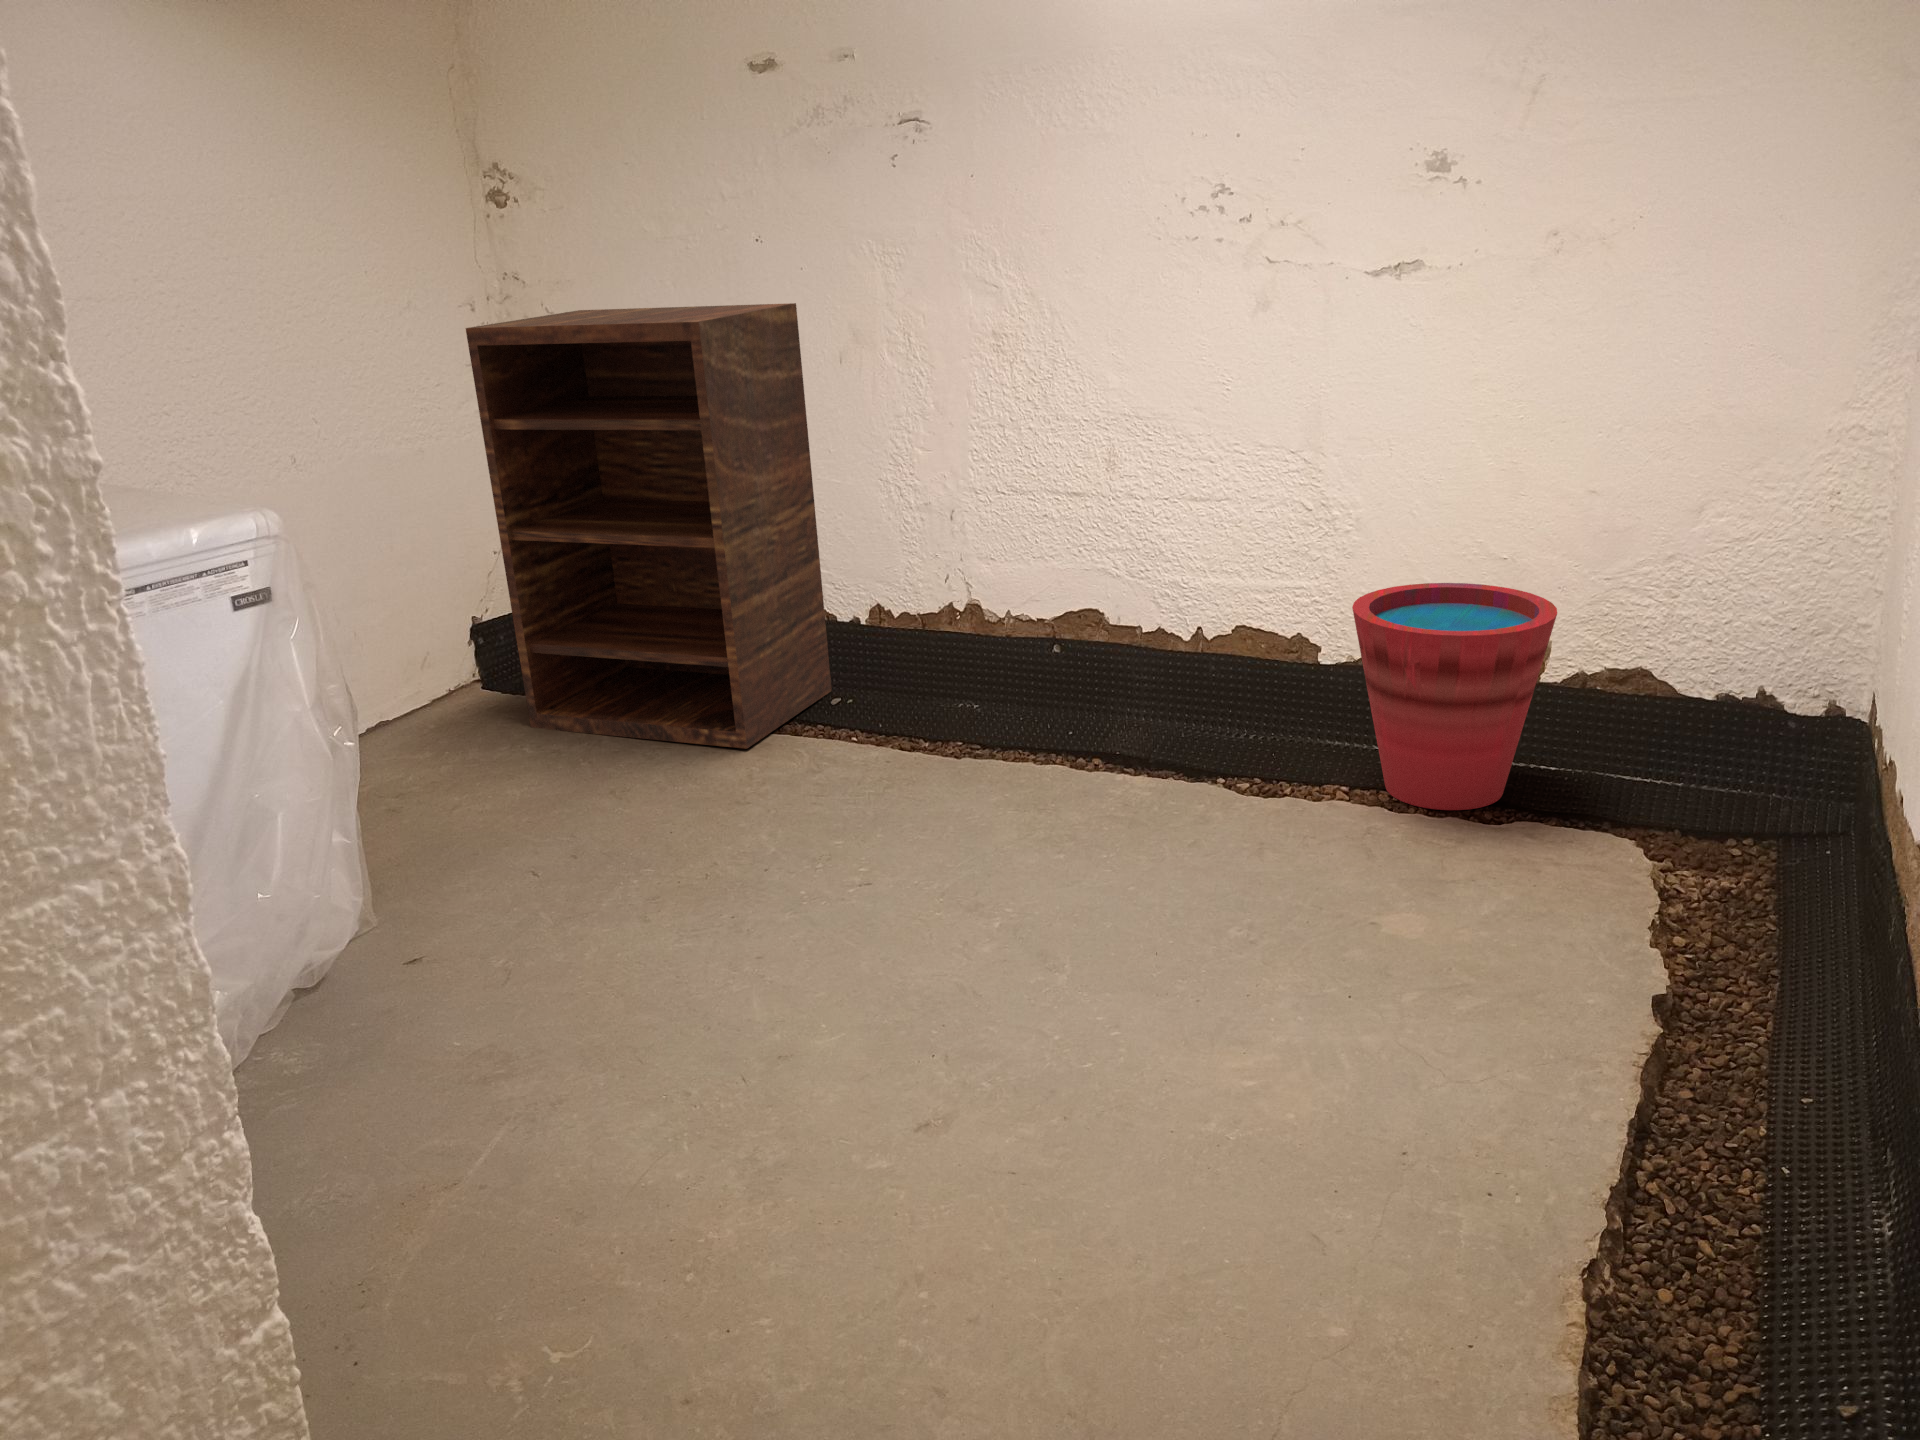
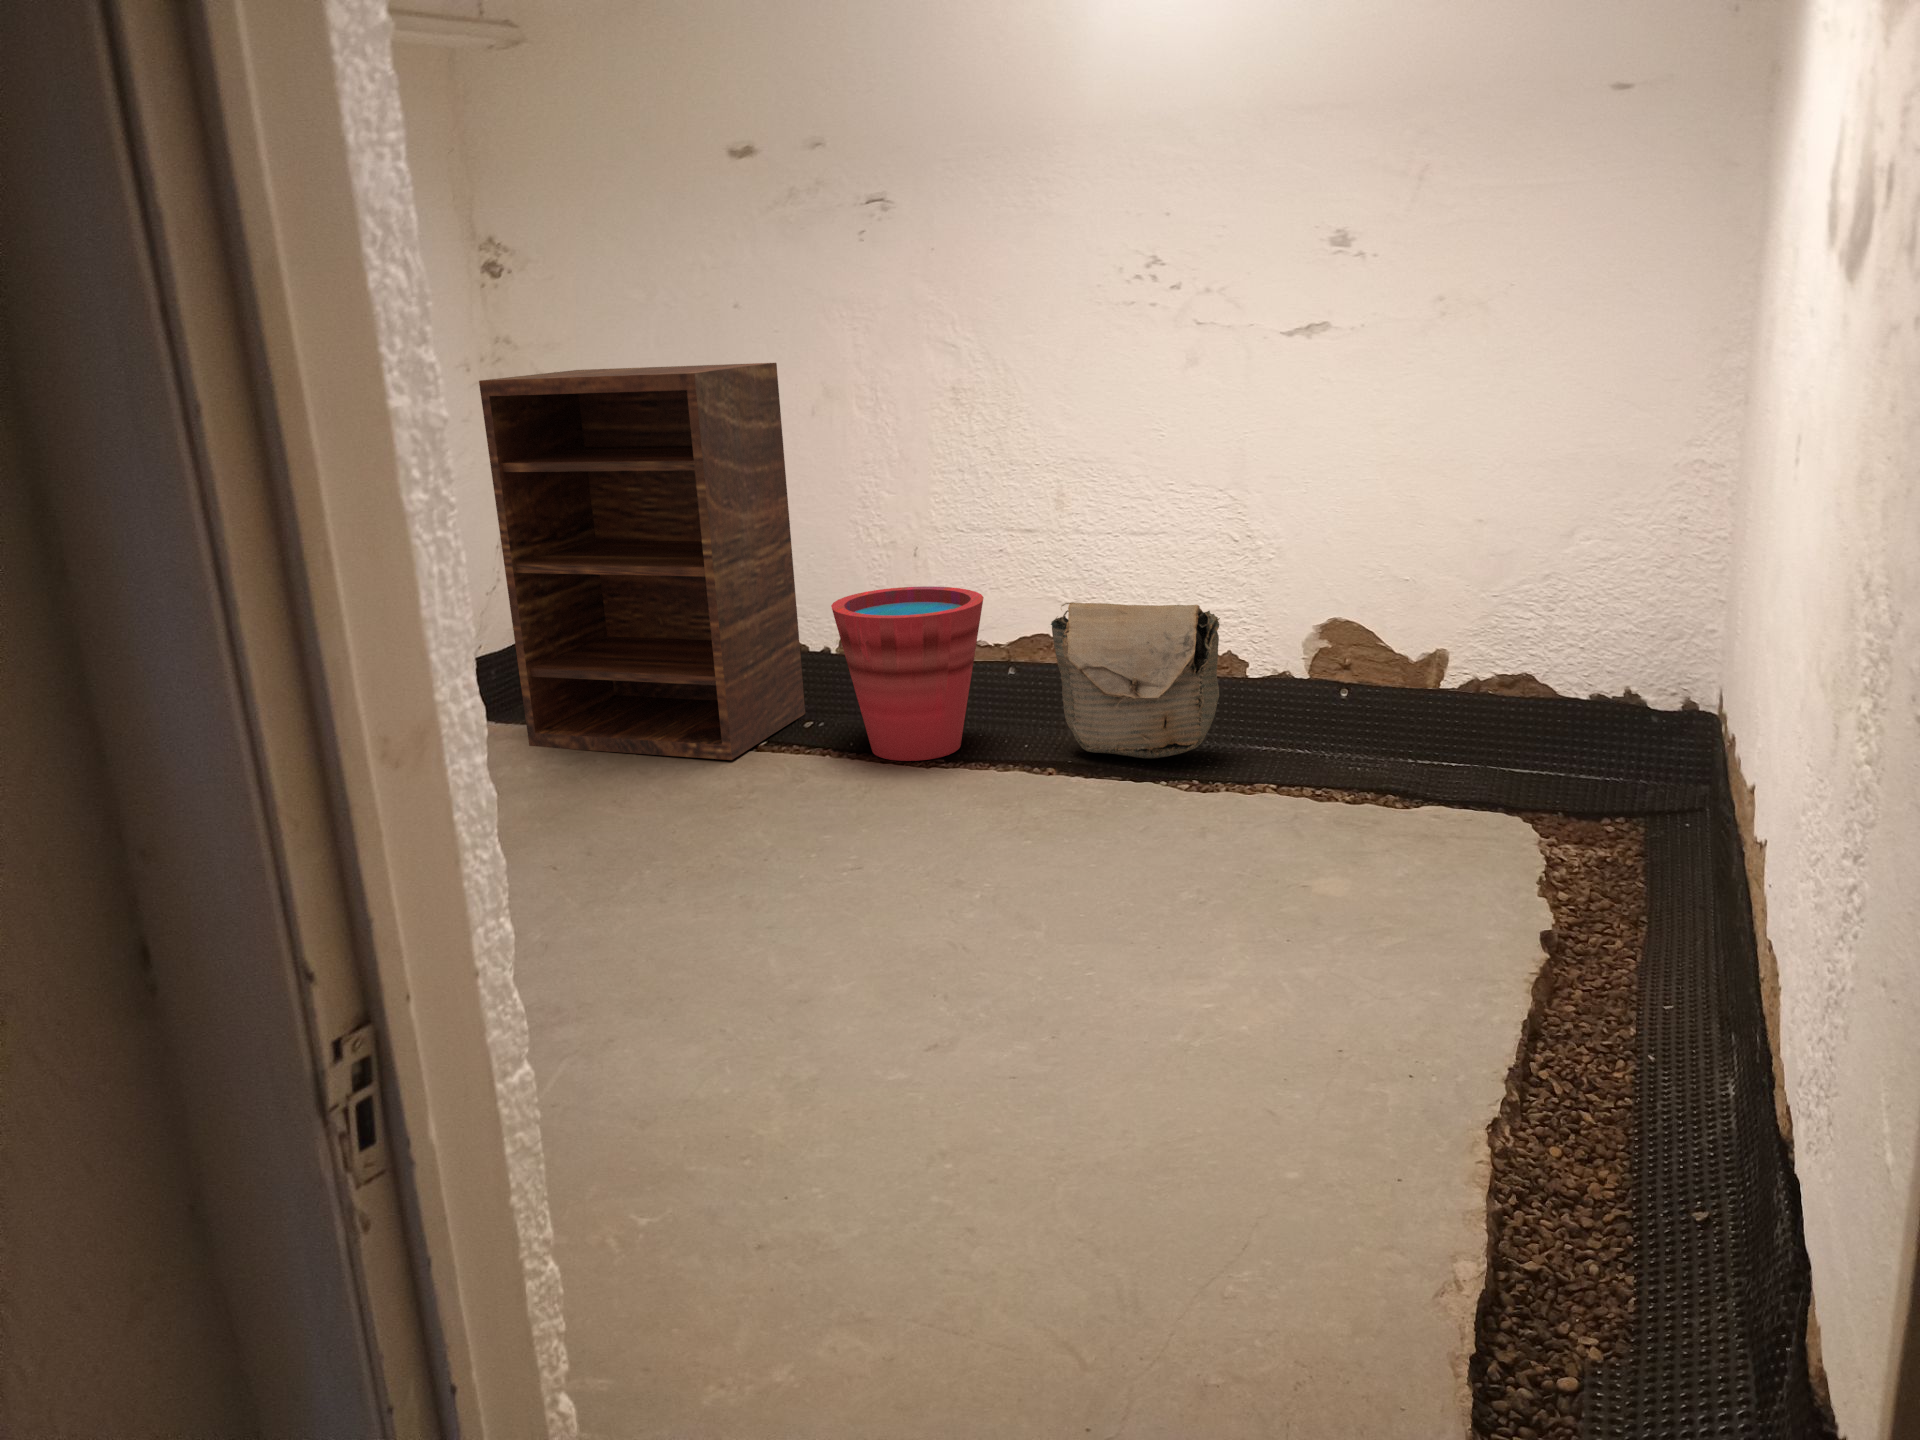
bag: none [1099,578,1291,753] -> present [1051,602,1220,758]
bucket: present [1352,583,1557,810] -> present [831,586,984,761]

